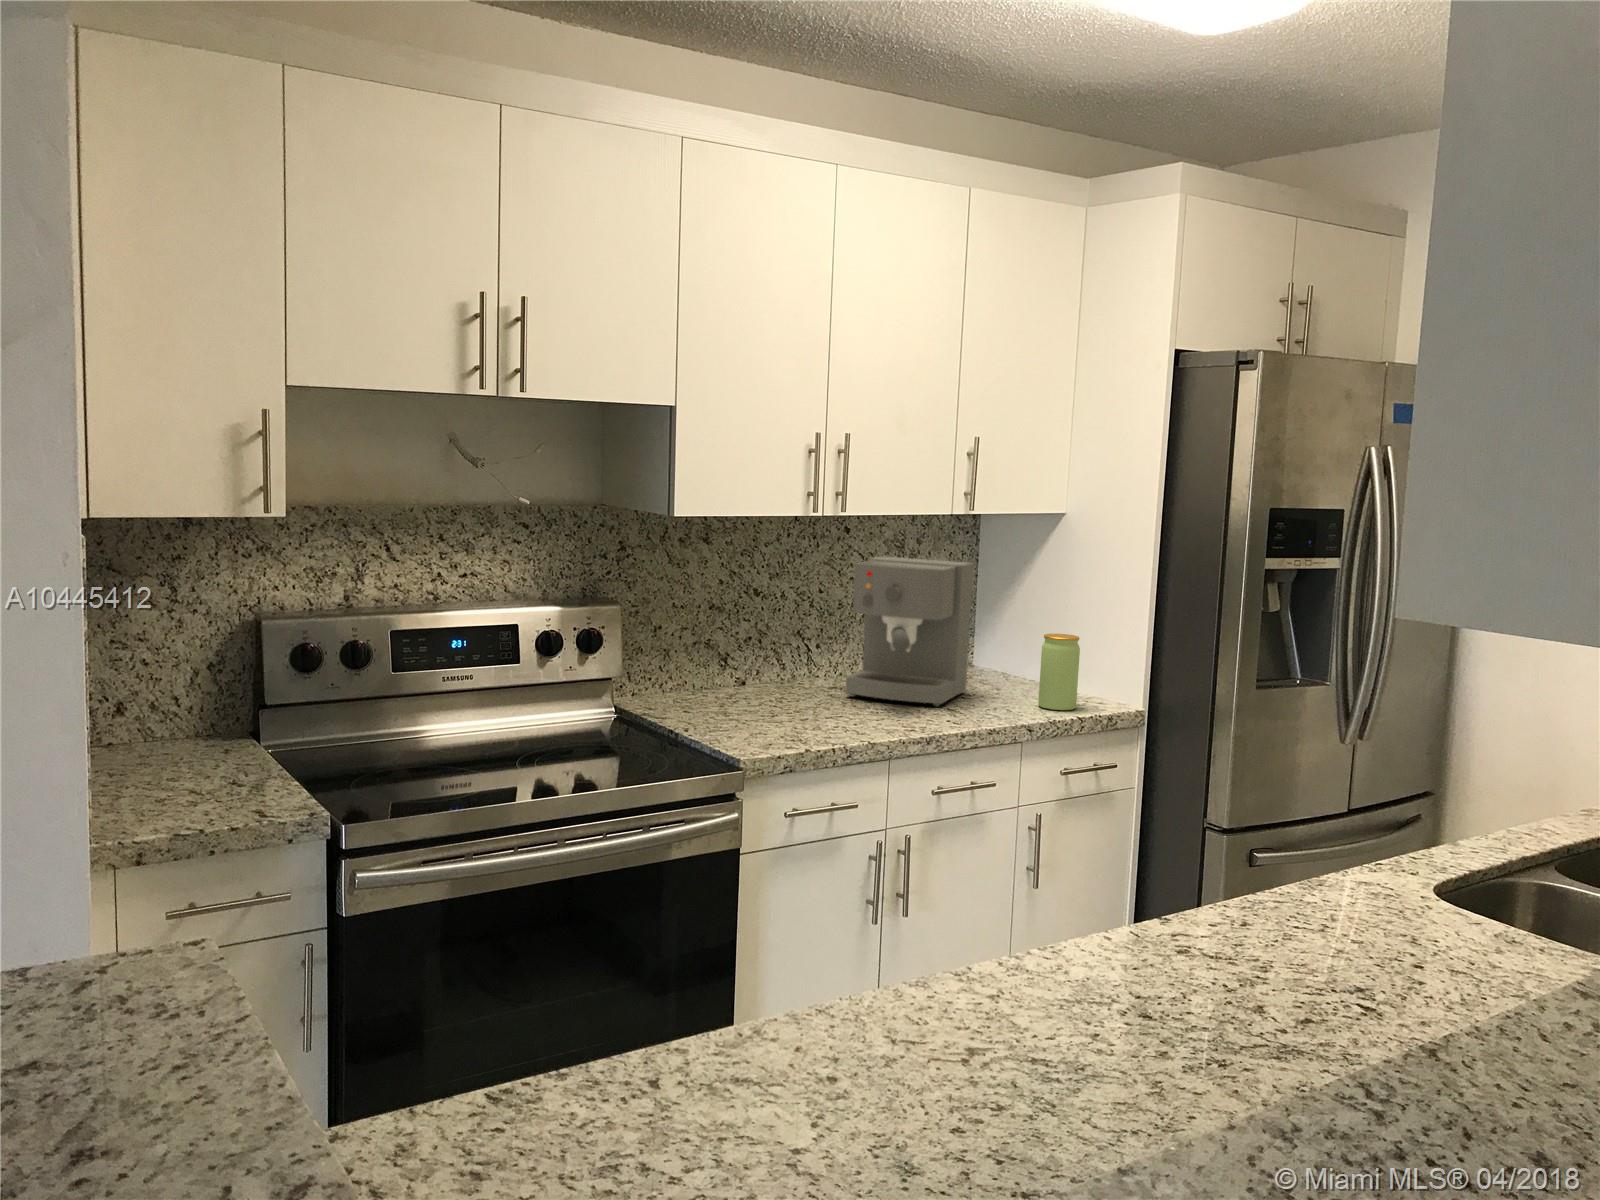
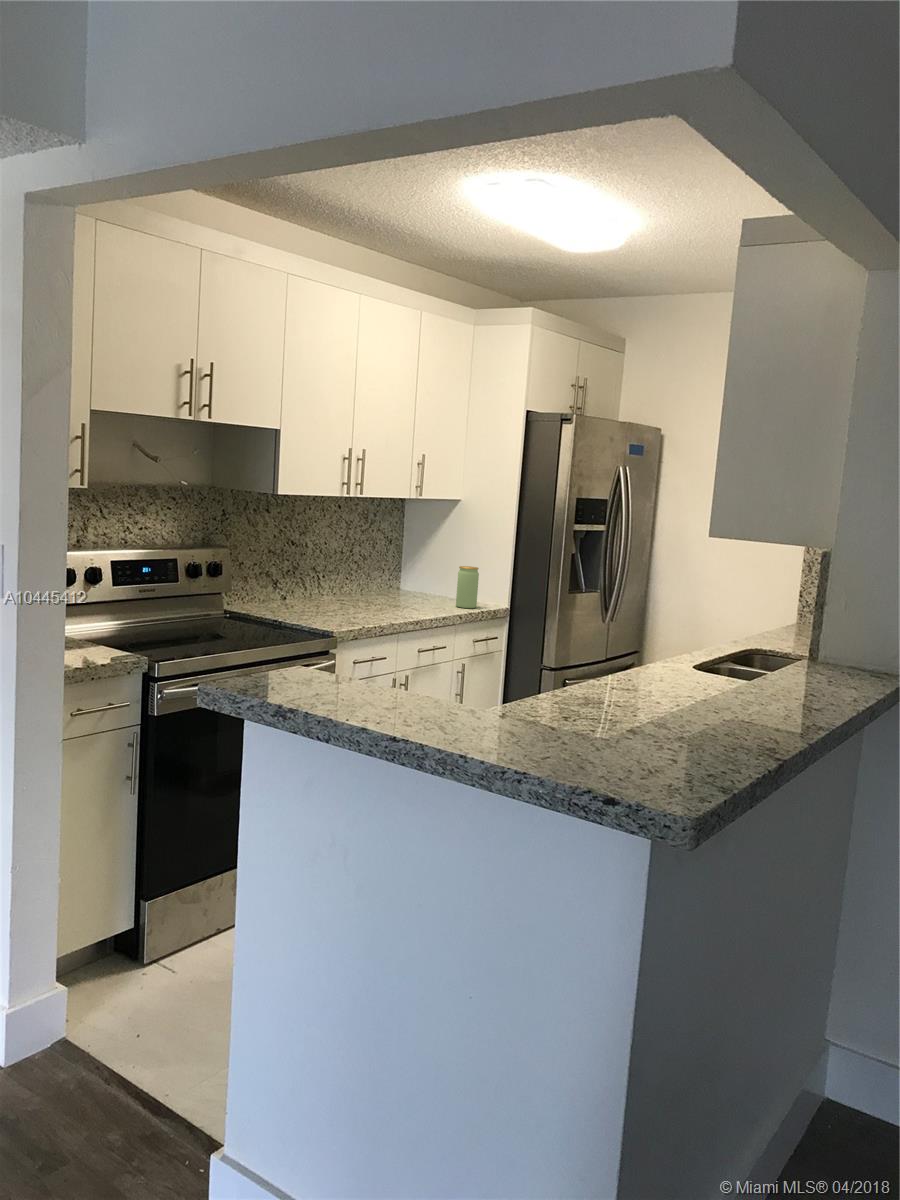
coffee maker: present [846,557,973,706] -> none [350,523,416,607]

